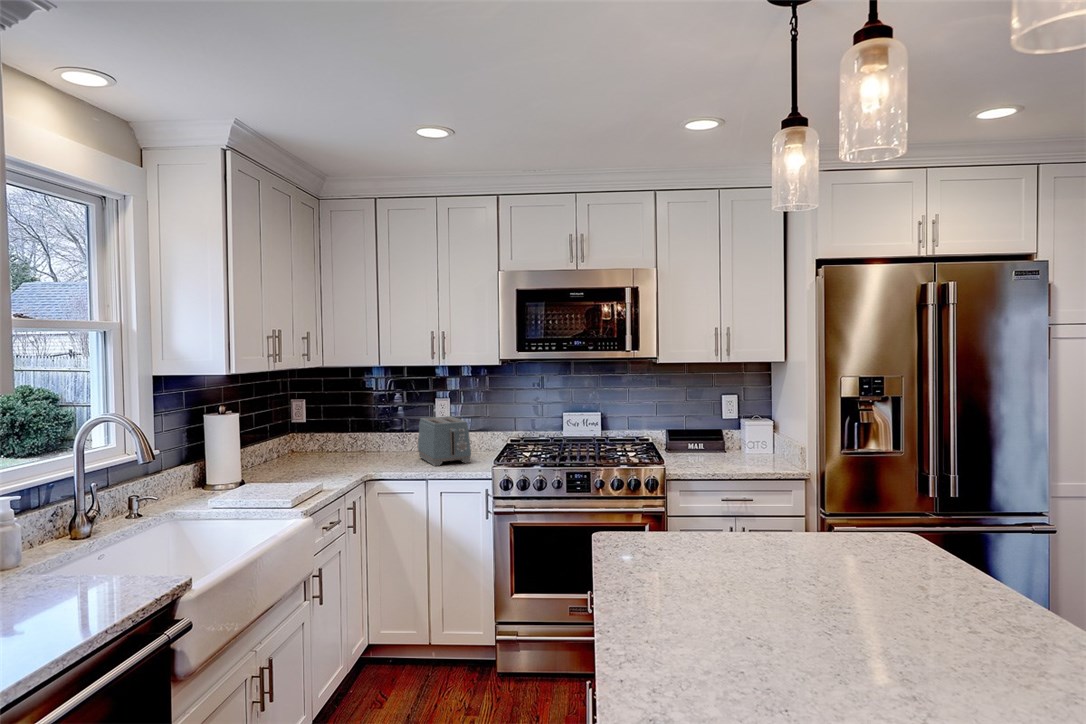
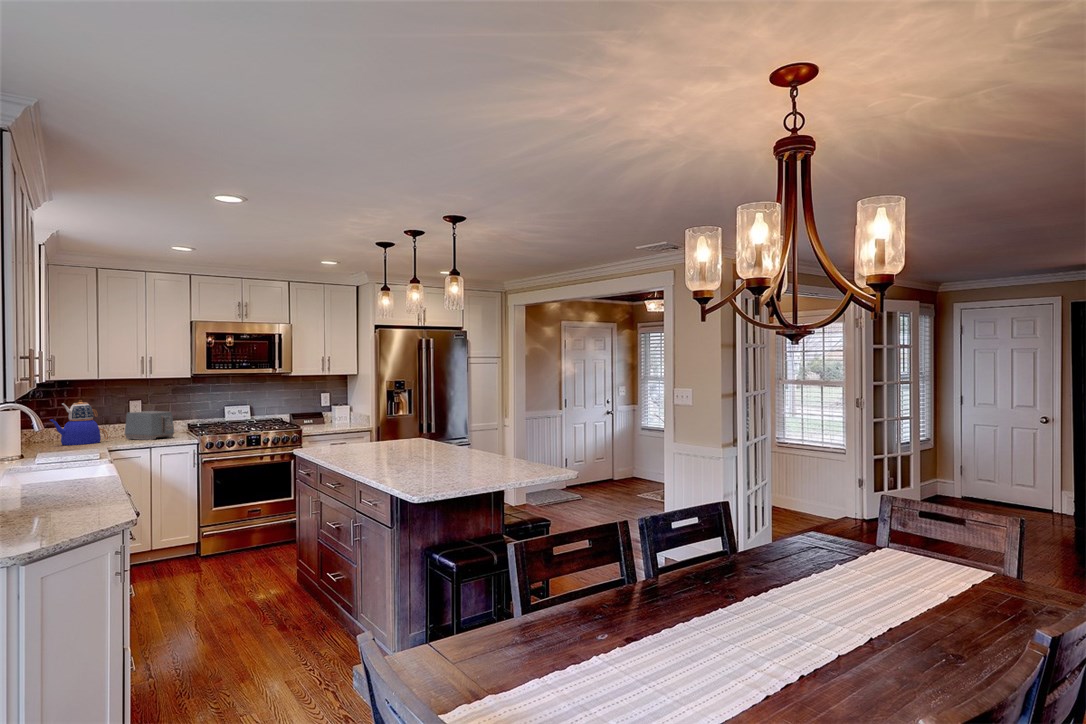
teapot: none [321,398,396,465] -> present [50,402,108,445]

